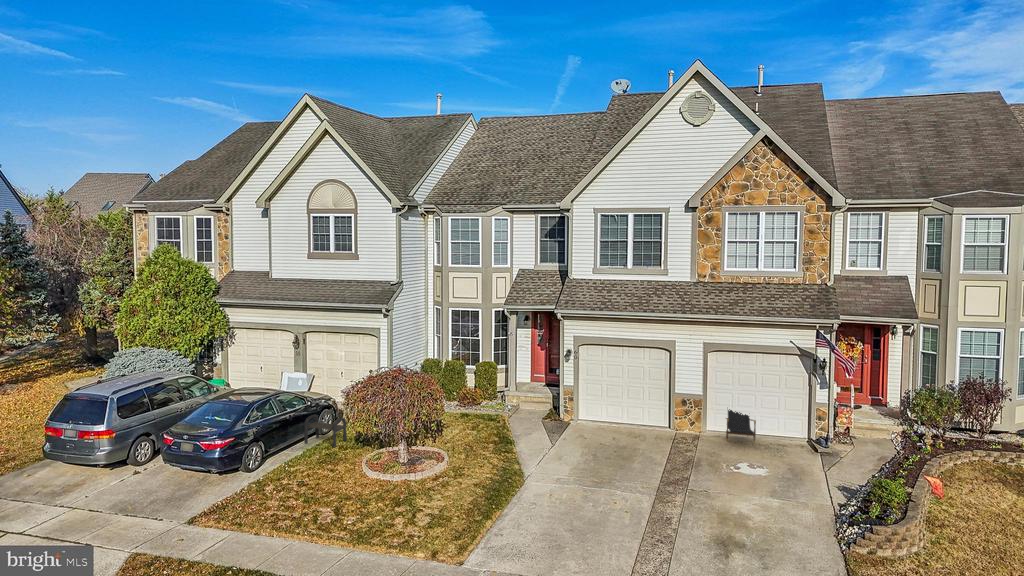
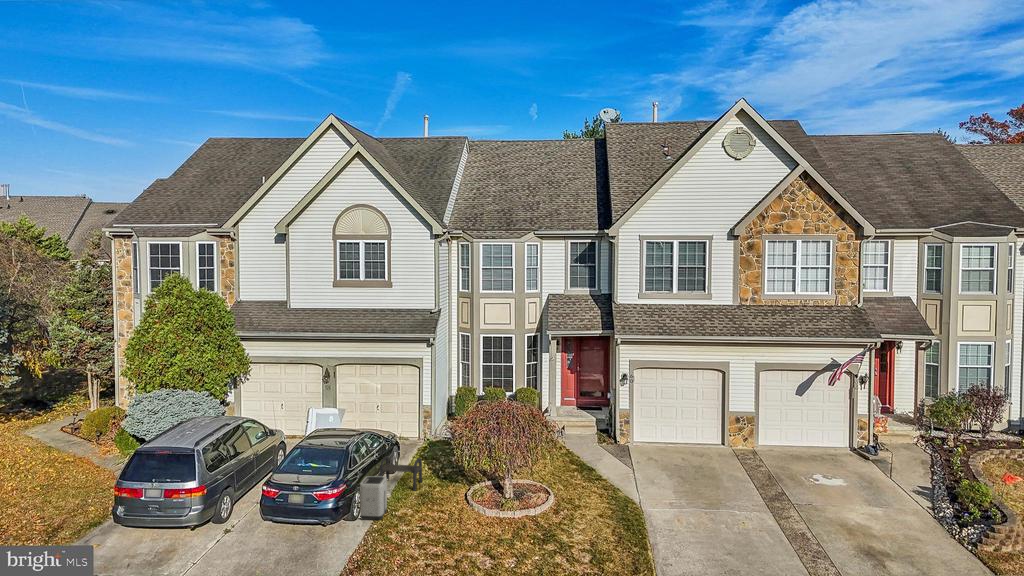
lounge chair: present [726,409,756,443] -> none [777,421,810,457]
trash can: none [268,429,296,468] -> present [360,476,387,520]

